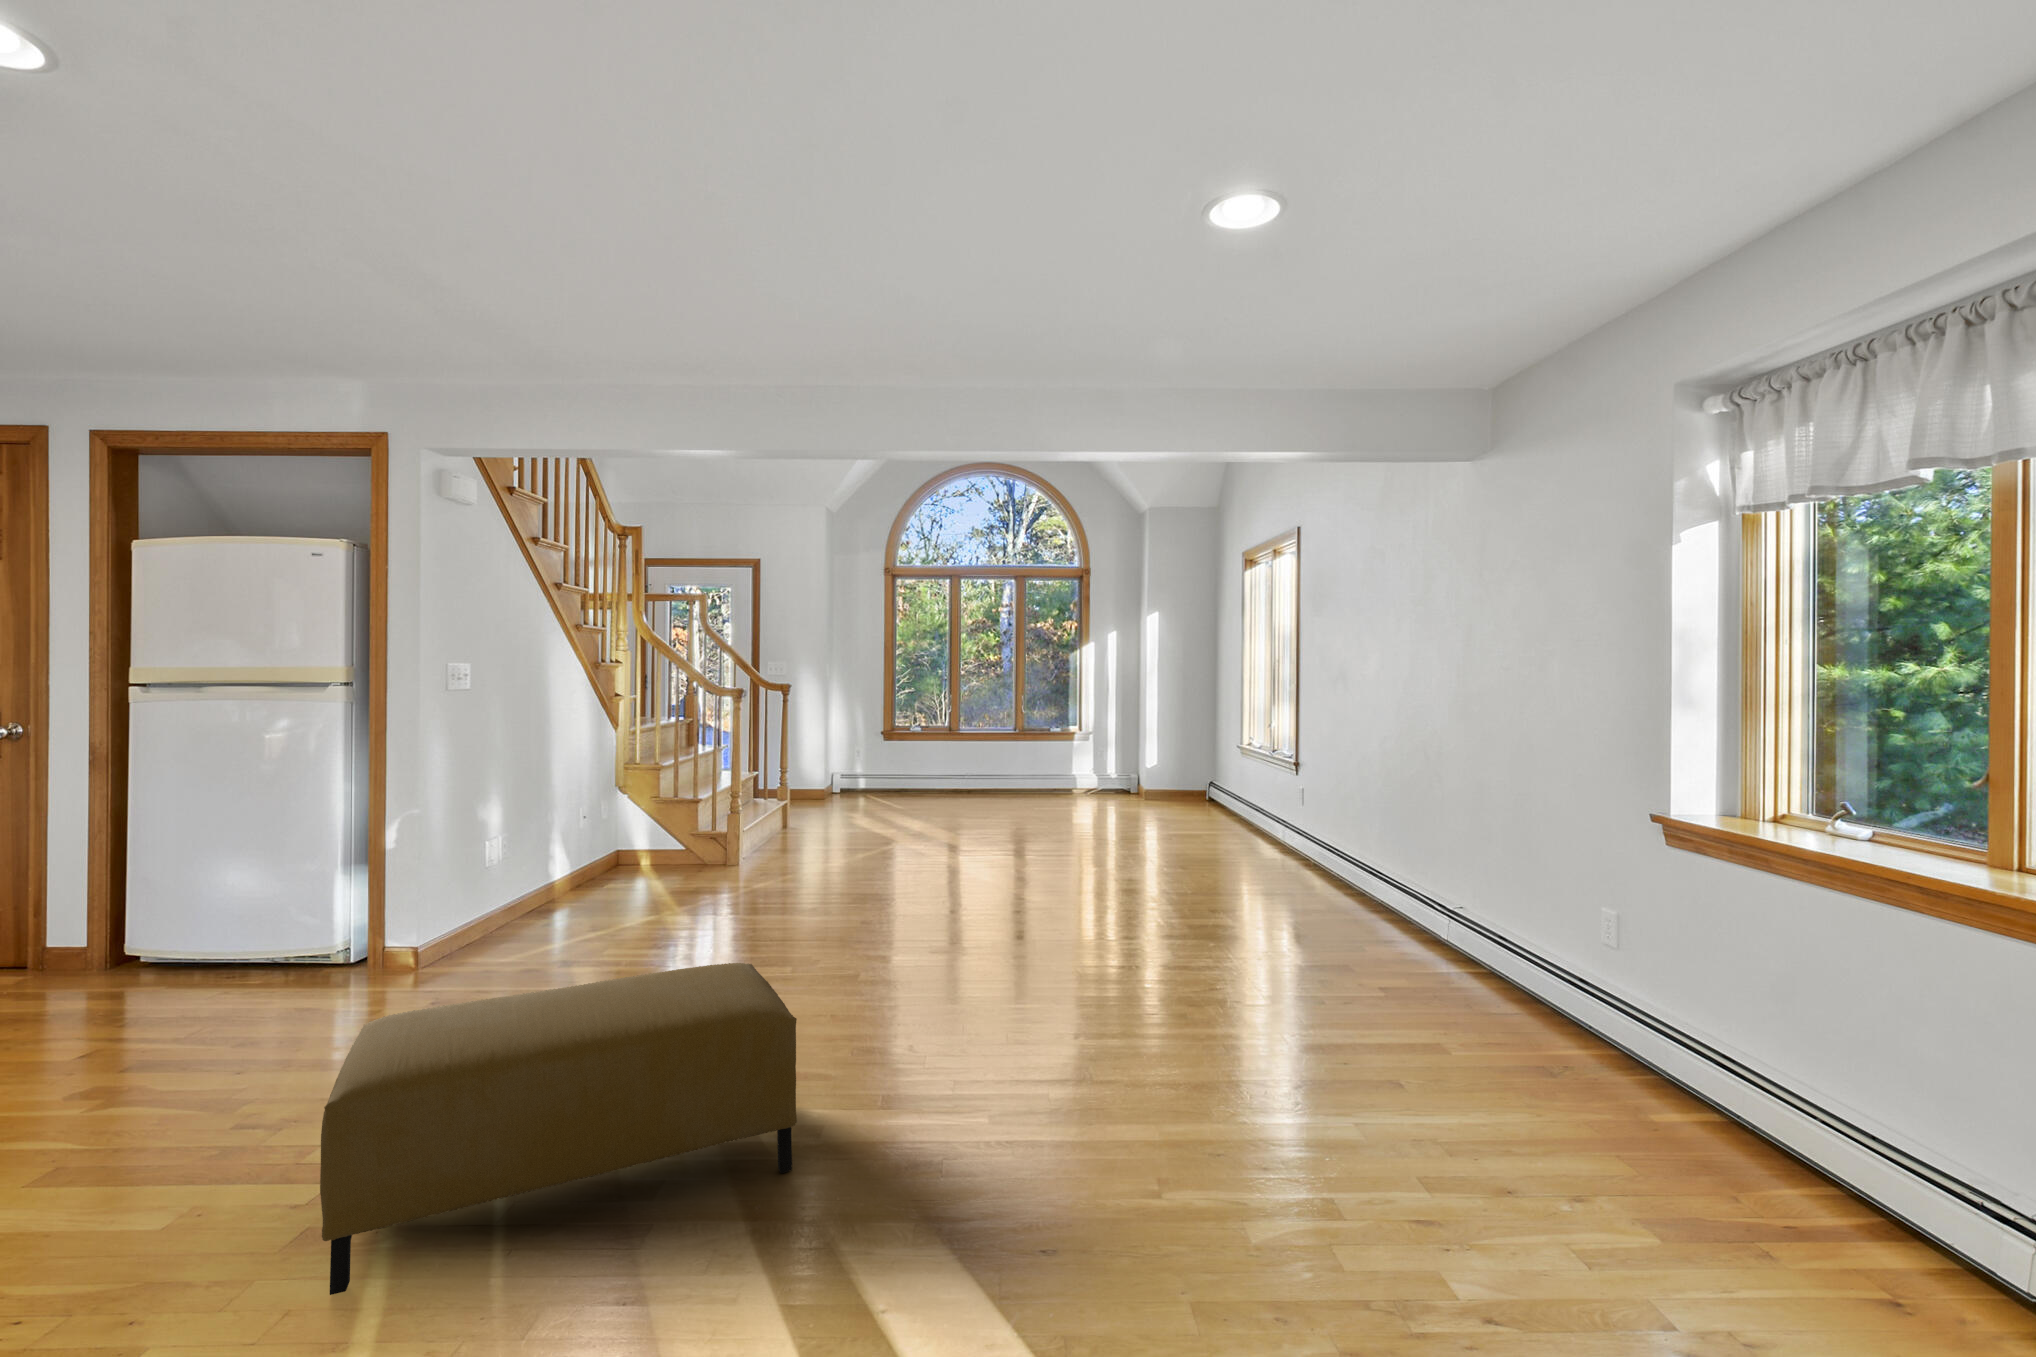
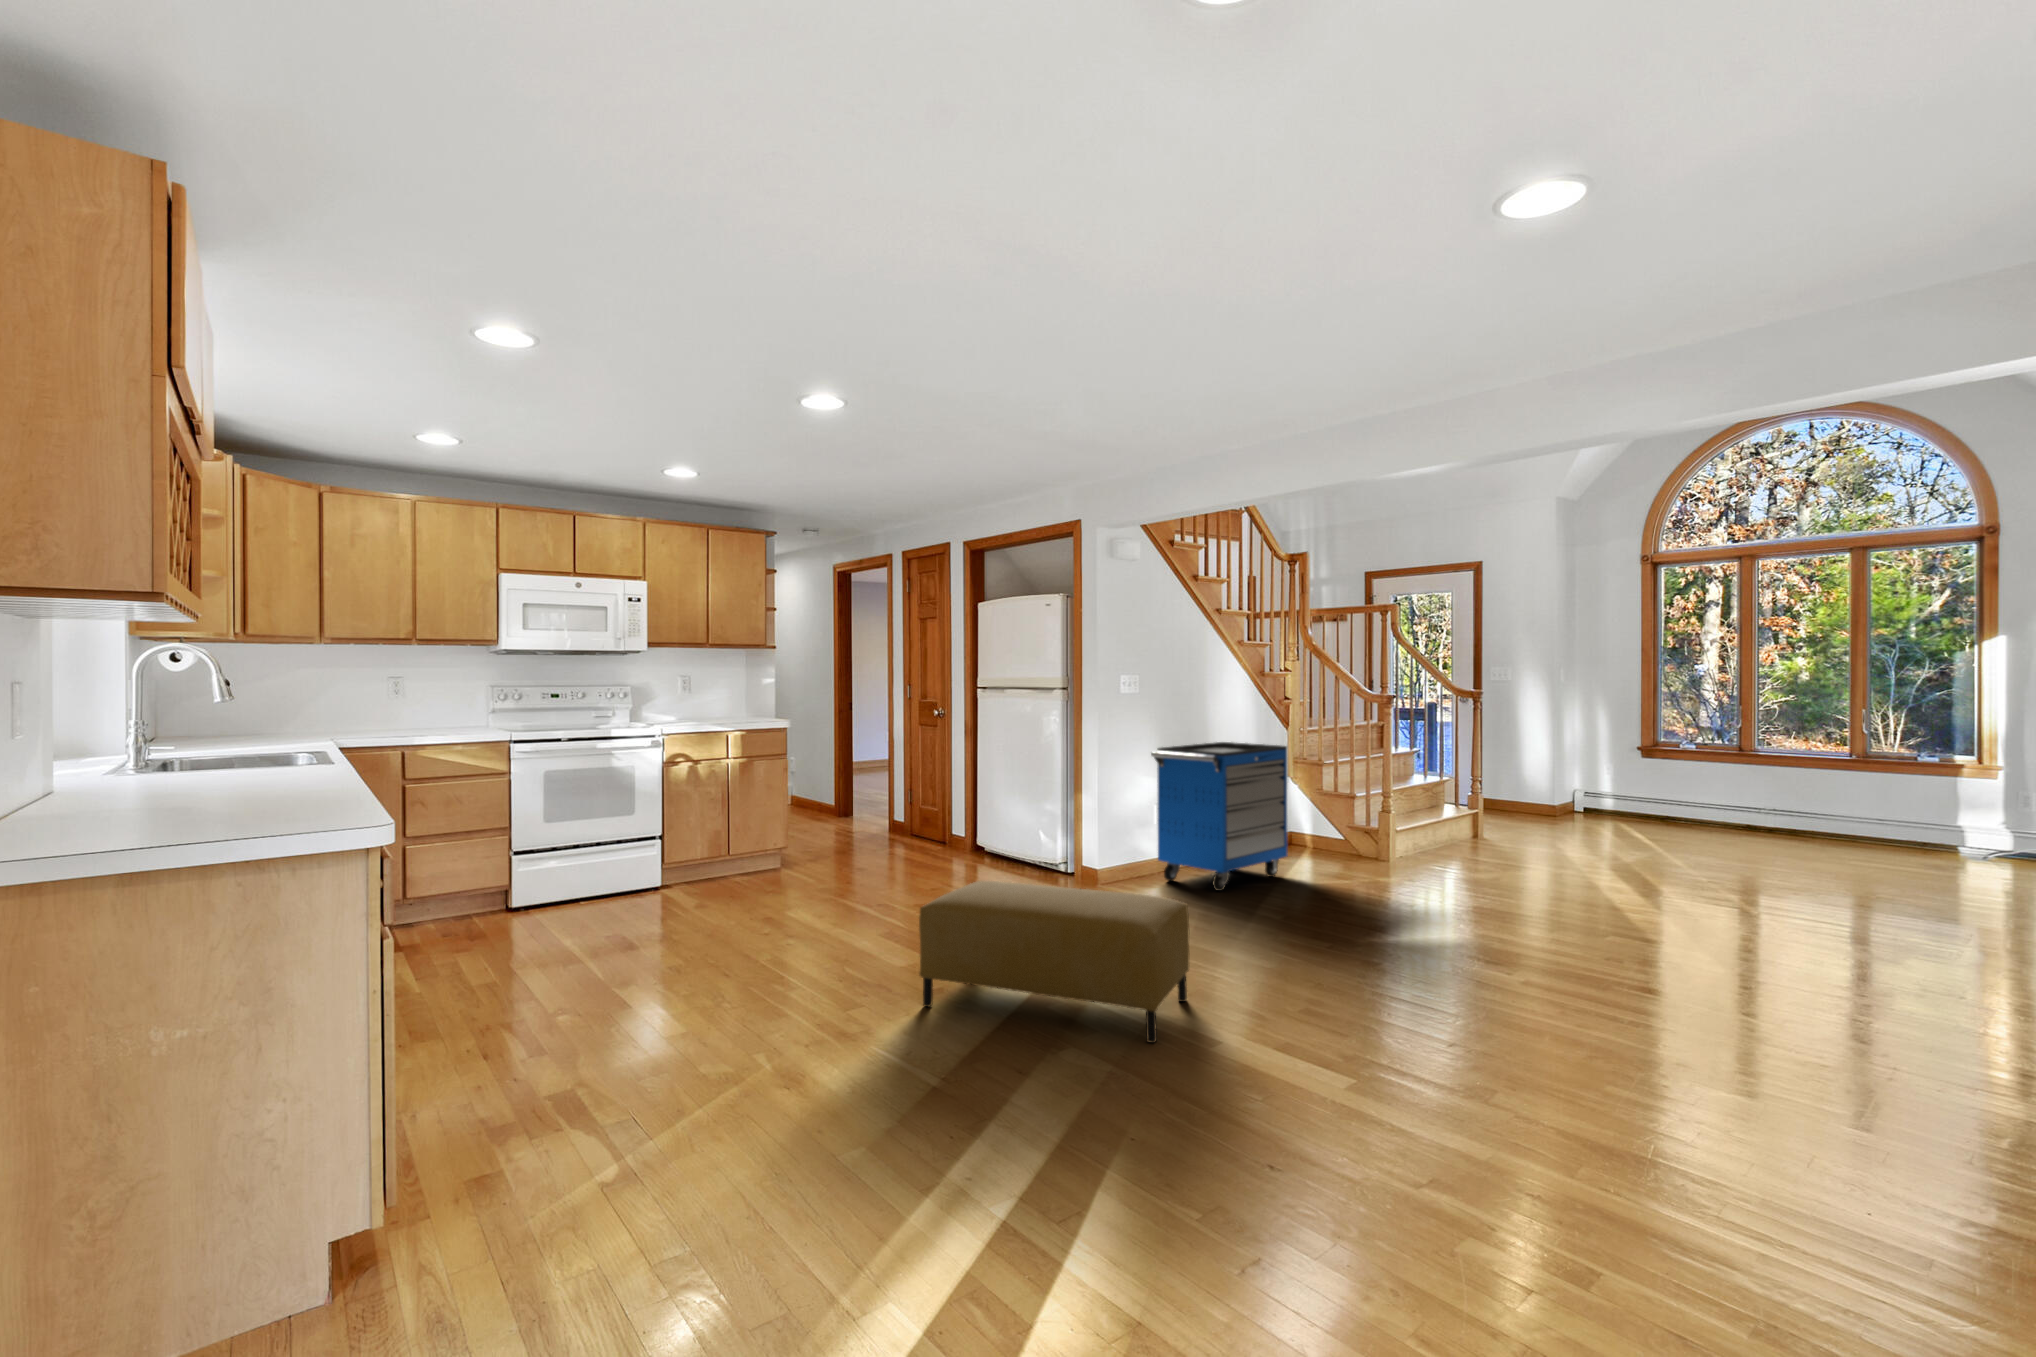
storage cabinet: none [504,749,665,938] -> present [1151,742,1288,891]

